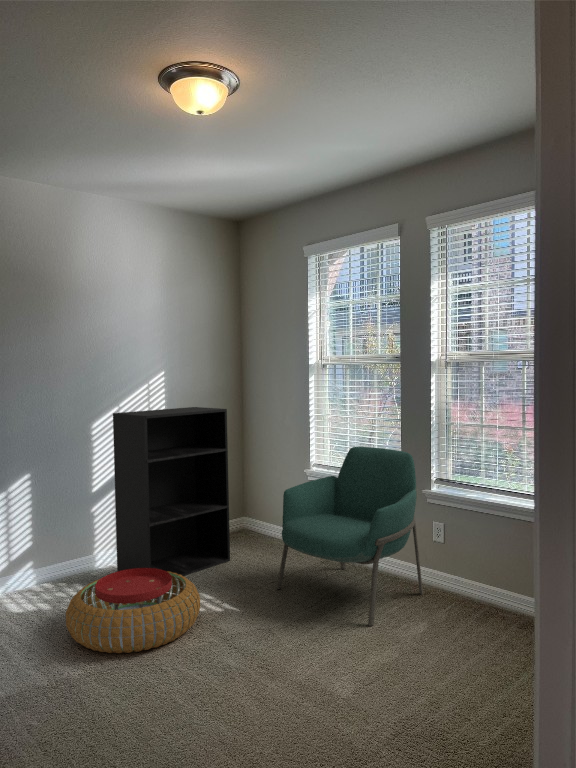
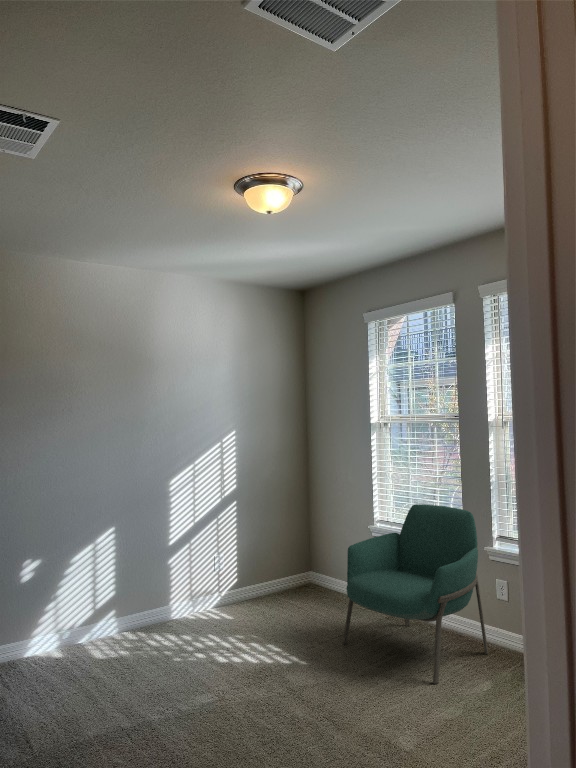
bookshelf: present [113,407,230,576] -> none [189,465,297,638]
pouf: present [66,568,200,653] -> none [147,619,270,701]

